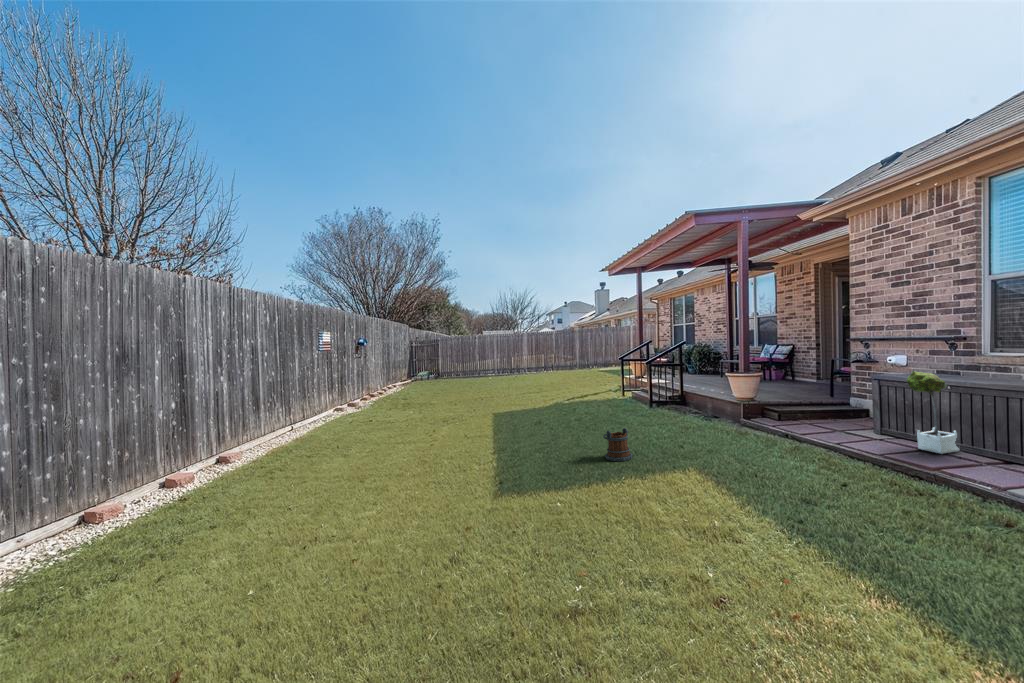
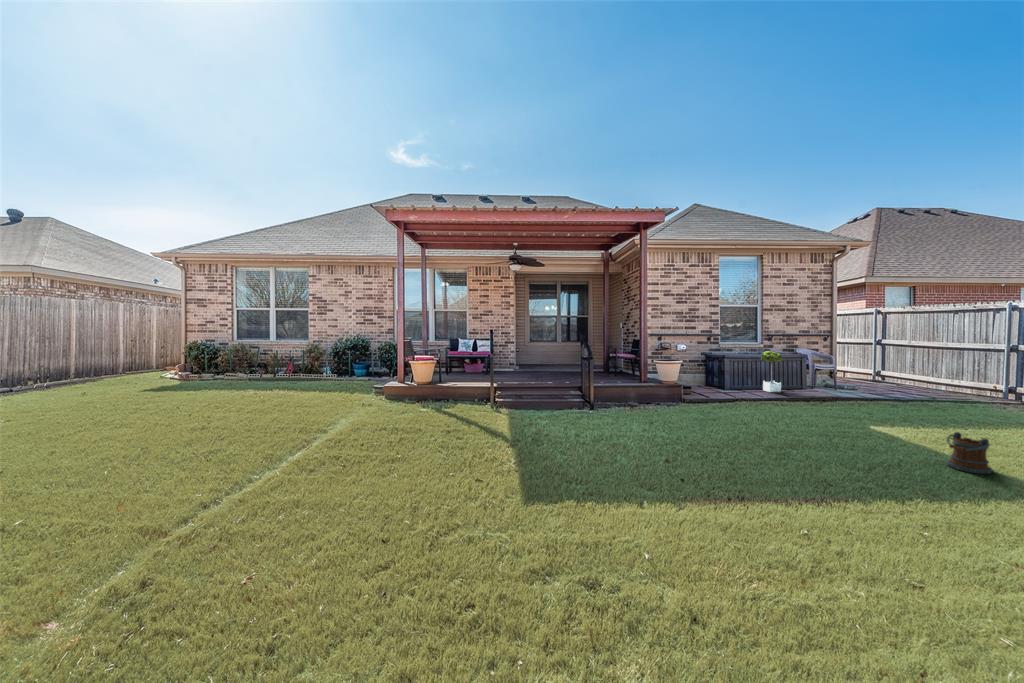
bucket: present [603,428,633,461] -> present [946,432,993,474]

